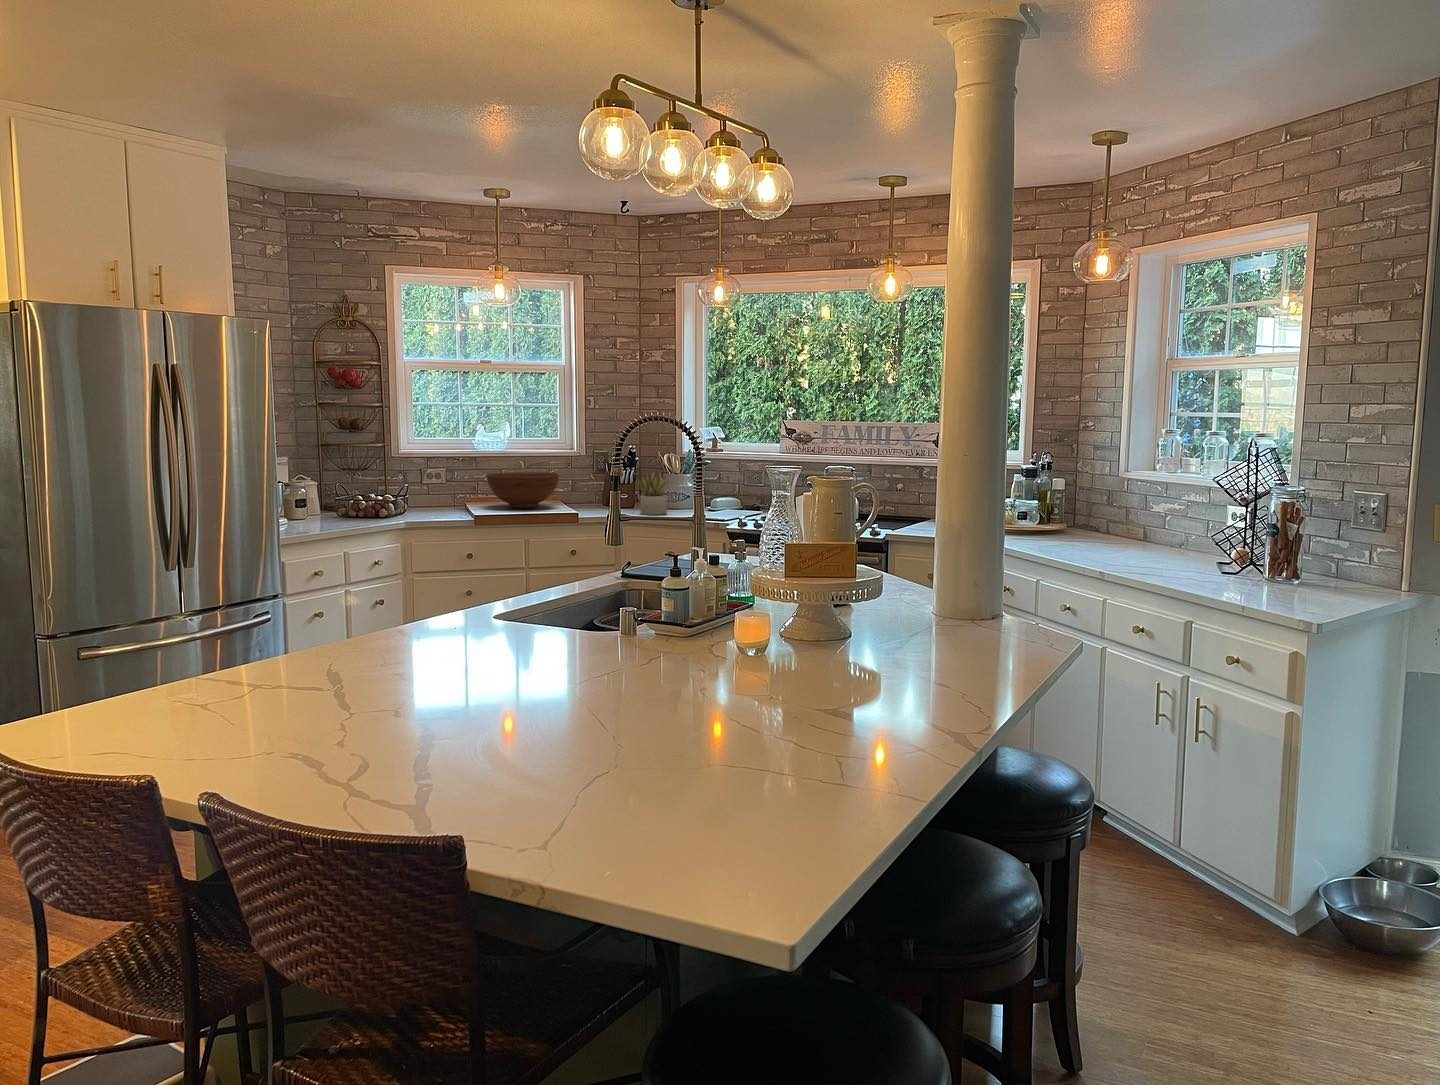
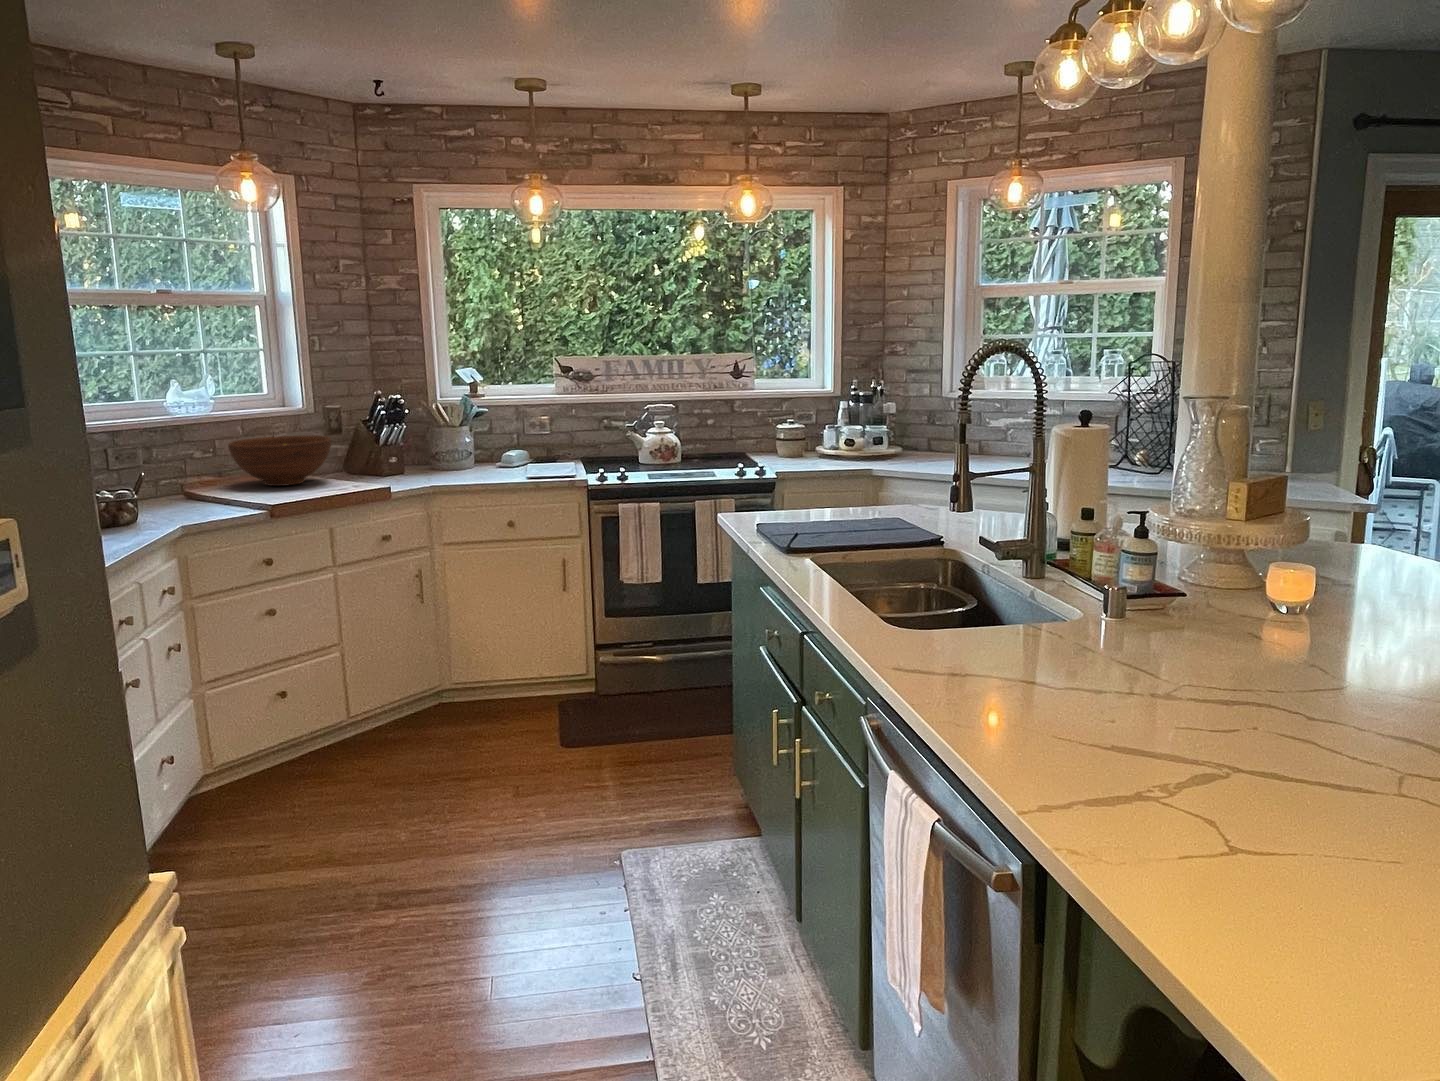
succulent plant: present [638,473,667,515] -> none [448,424,489,478]

